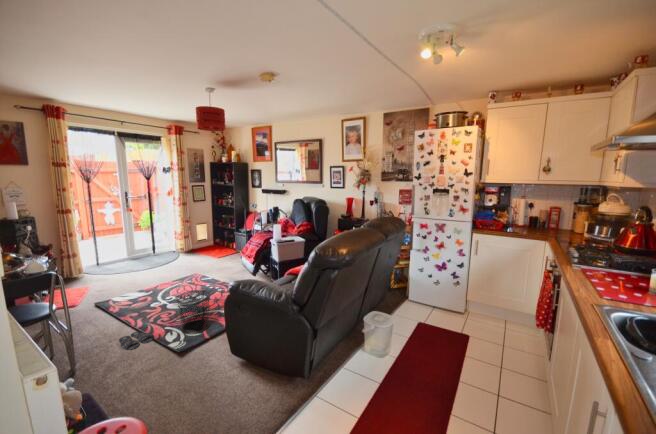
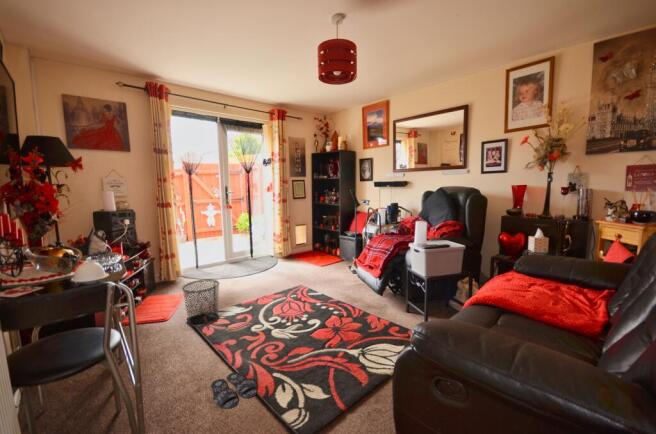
waste bin: present [176,290,210,334] -> present [182,279,219,327]

